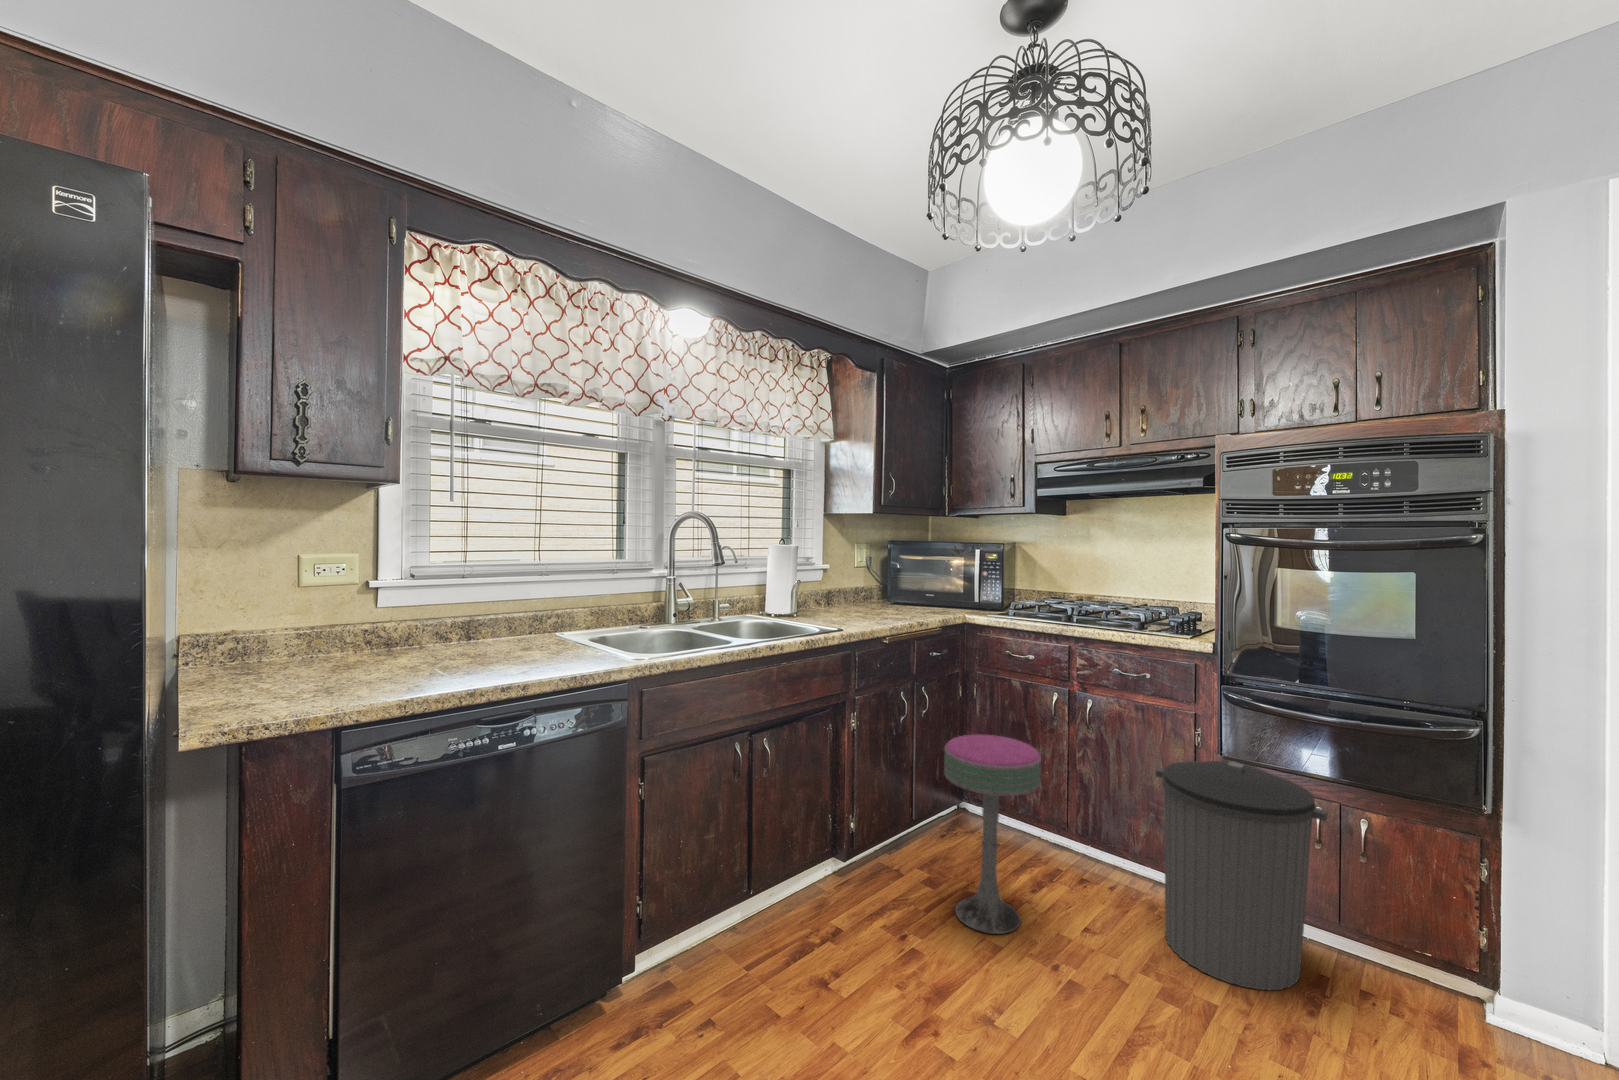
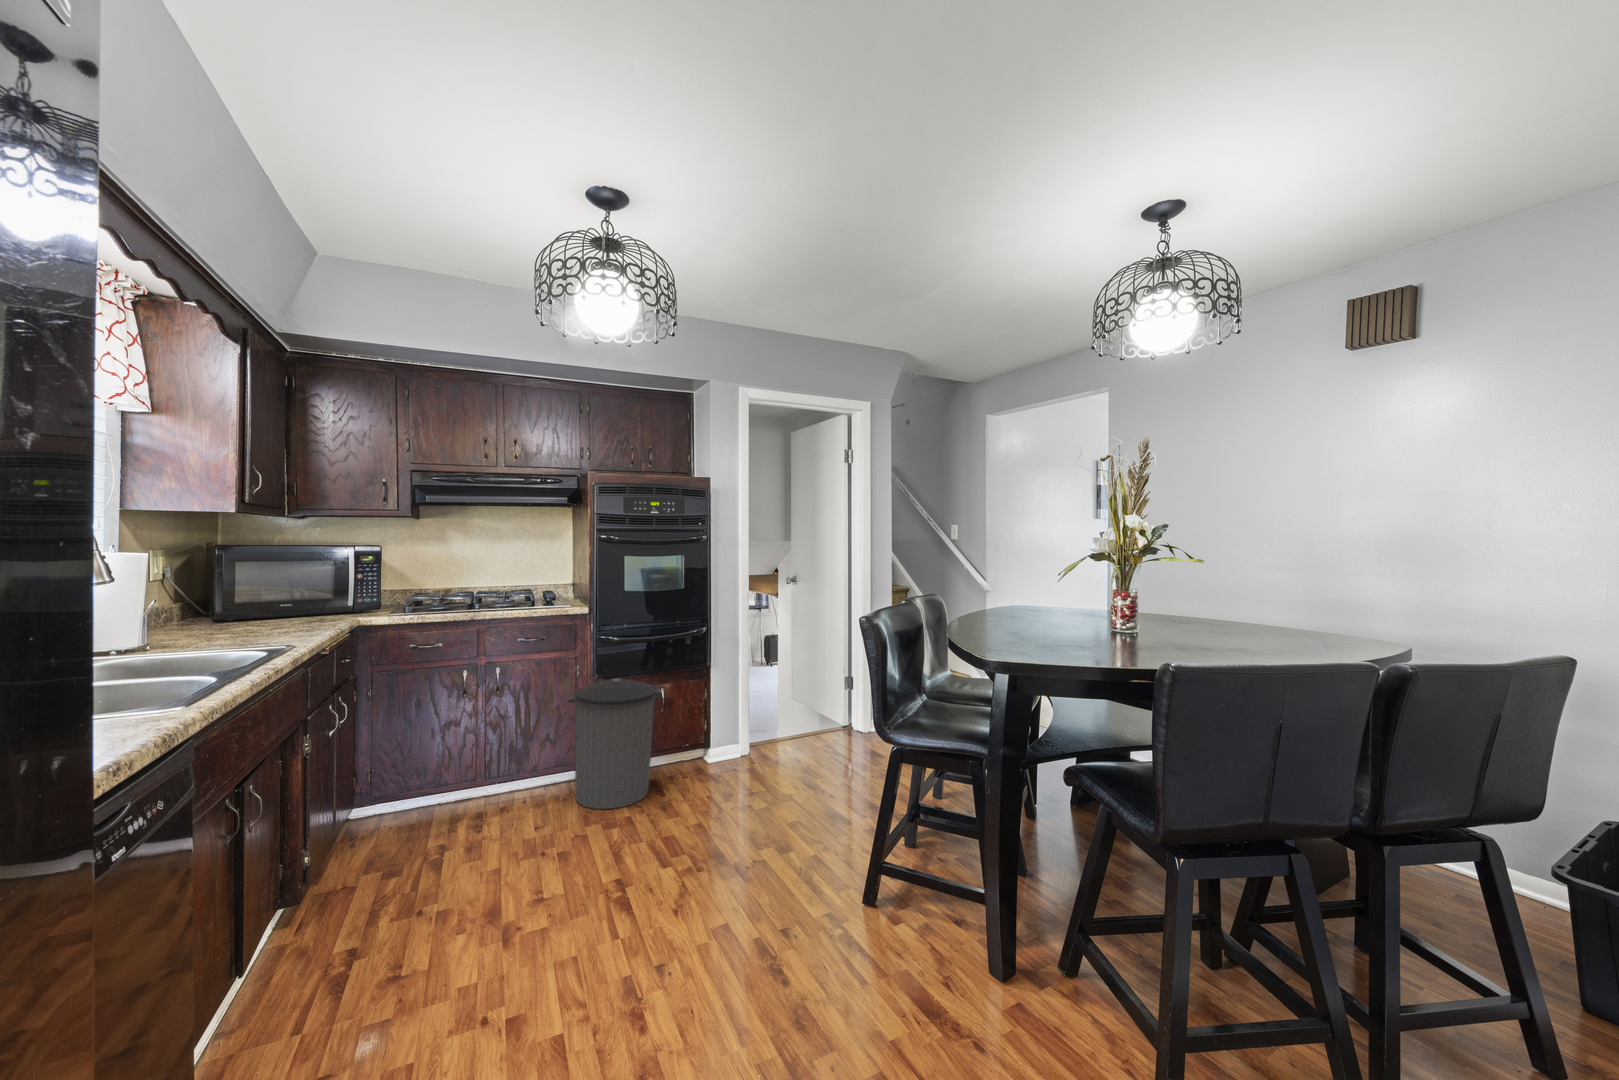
bar stool: present [944,734,1041,934] -> none [426,707,515,872]

